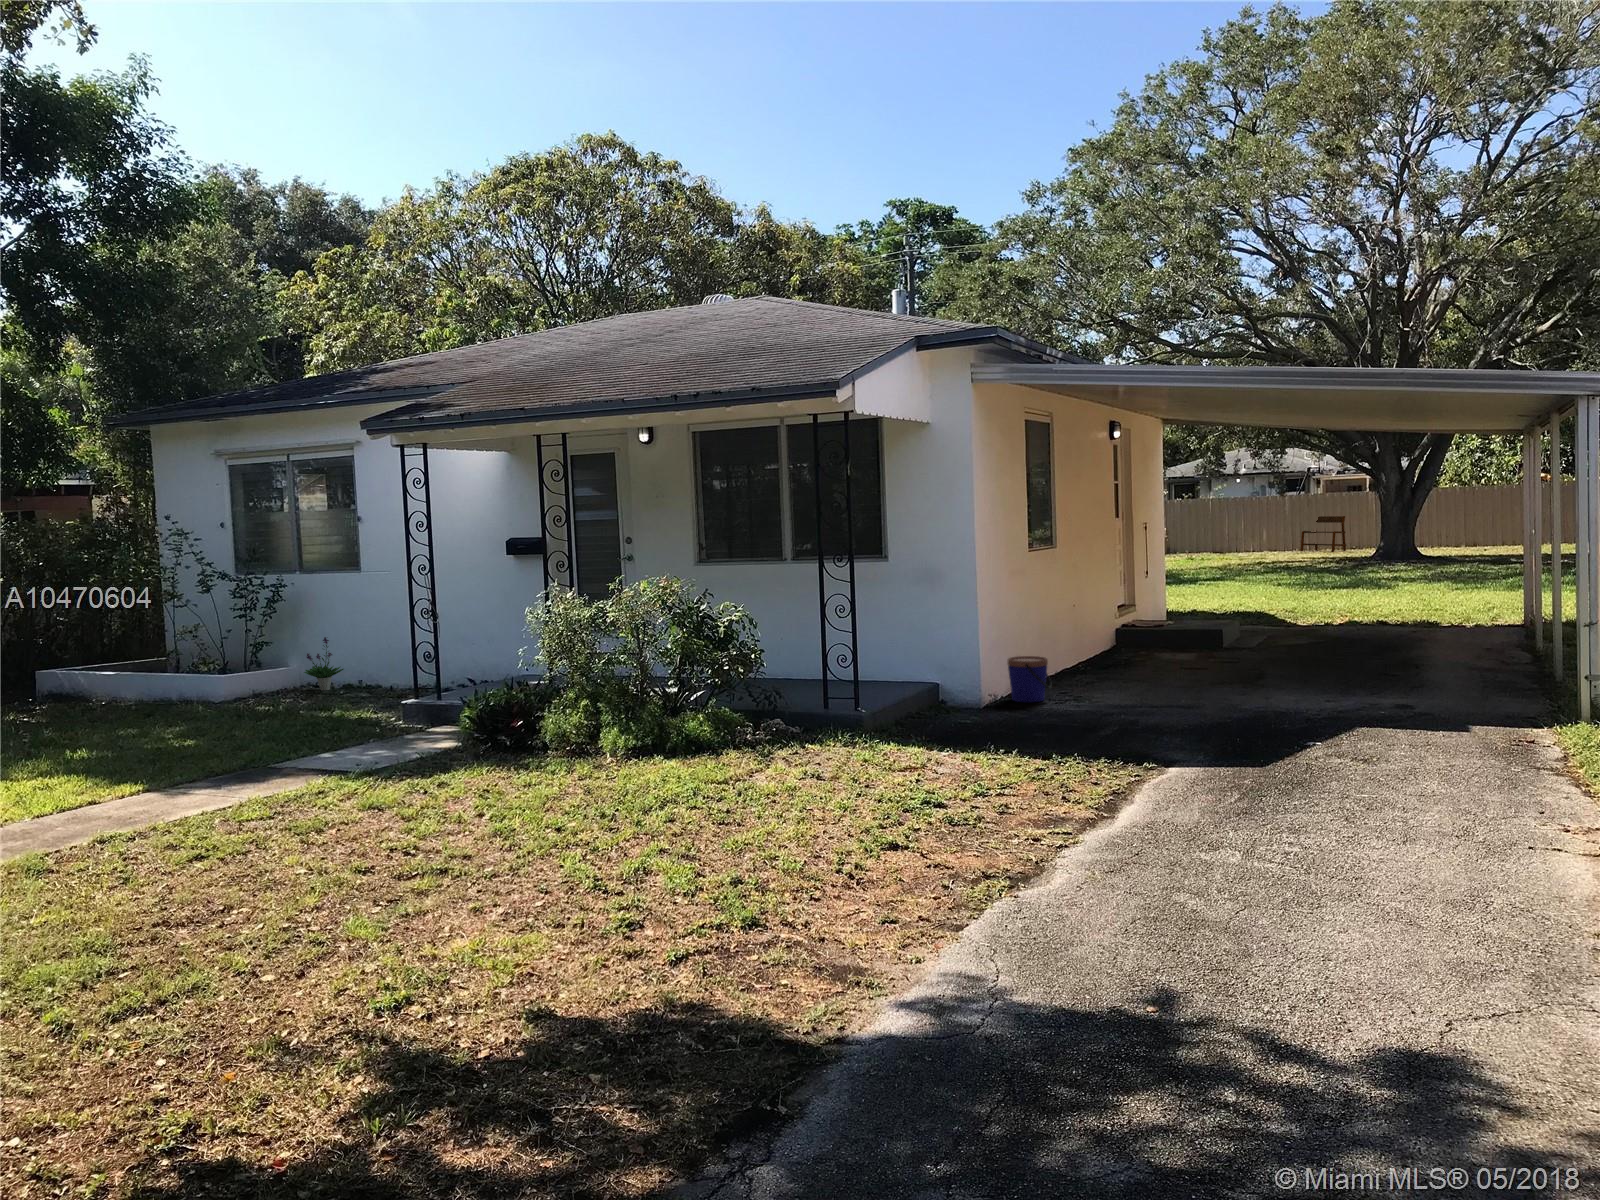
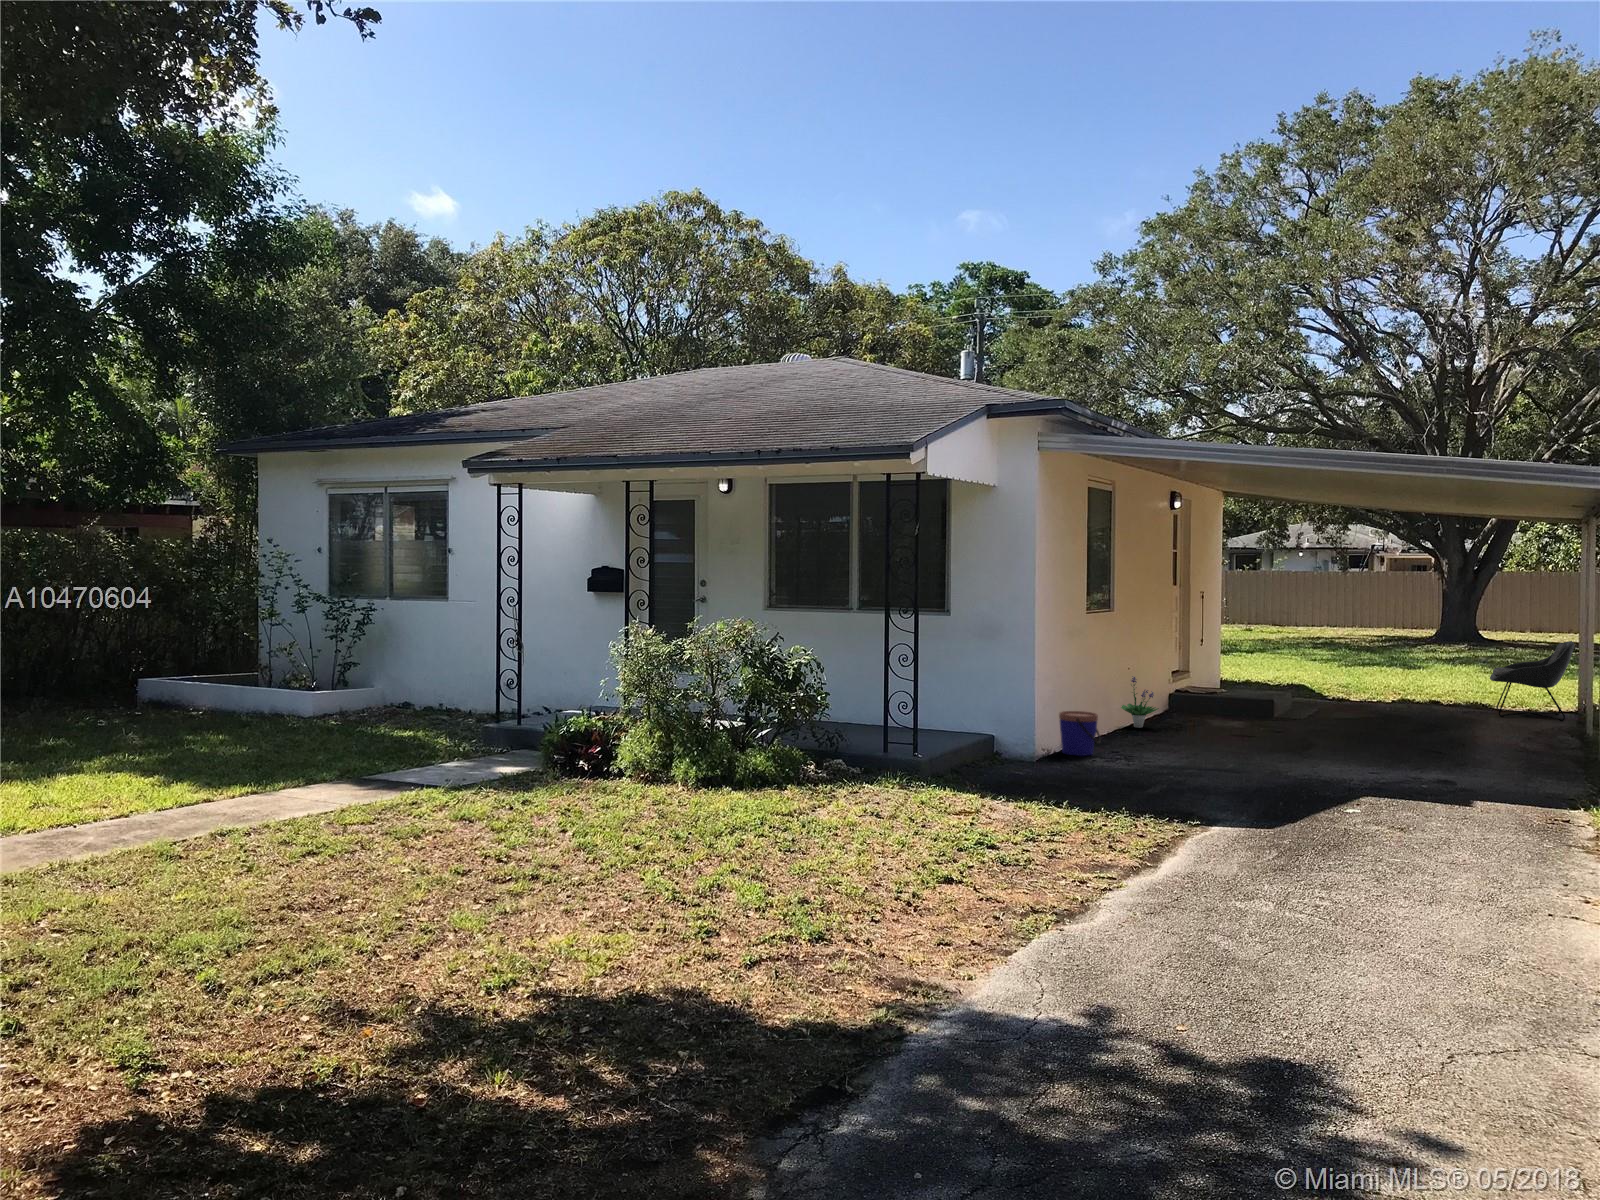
bench: present [1301,516,1346,552] -> none [1354,590,1401,627]
lounge chair: none [1442,557,1526,639] -> present [1490,641,1574,722]
potted plant: present [304,637,344,690] -> present [1121,676,1159,728]

